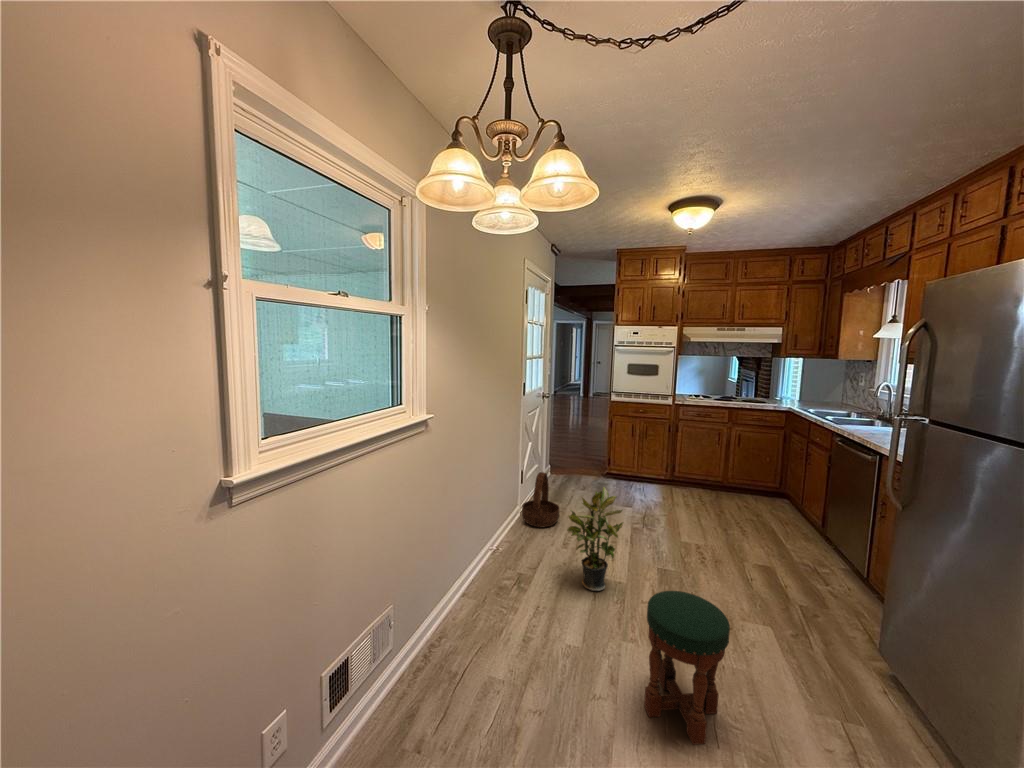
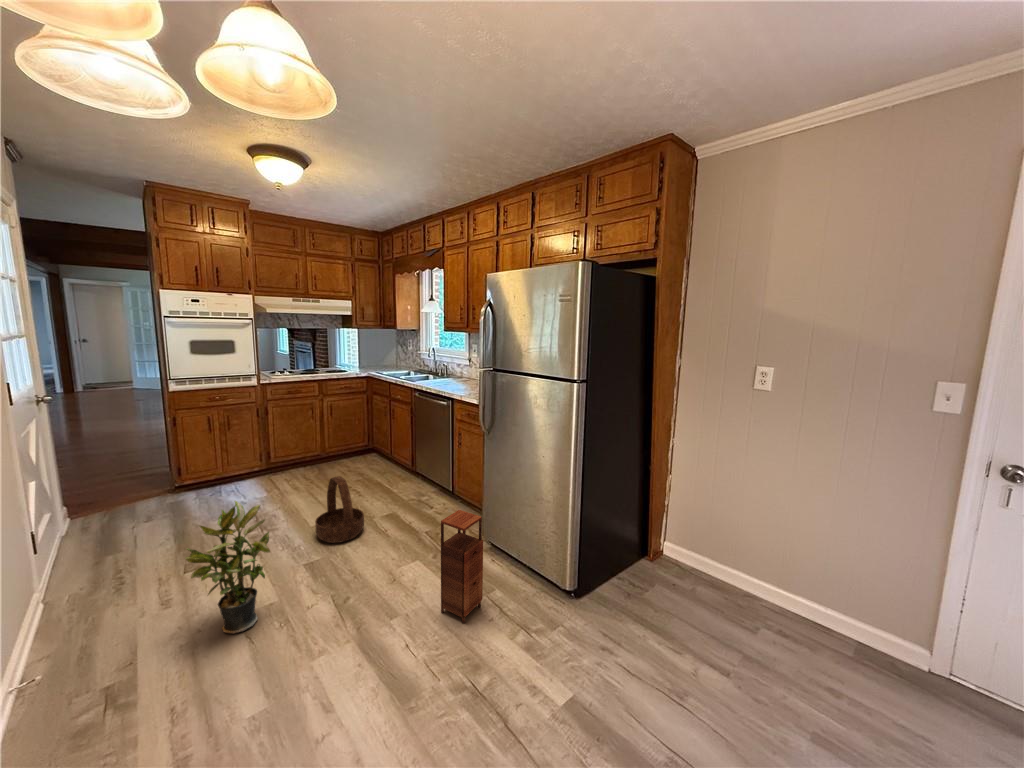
basket: present [522,472,559,527] -> present [315,476,364,543]
storage cabinet: none [764,587,839,735] -> present [441,510,483,623]
stool: present [644,591,730,745] -> none [354,560,431,701]

